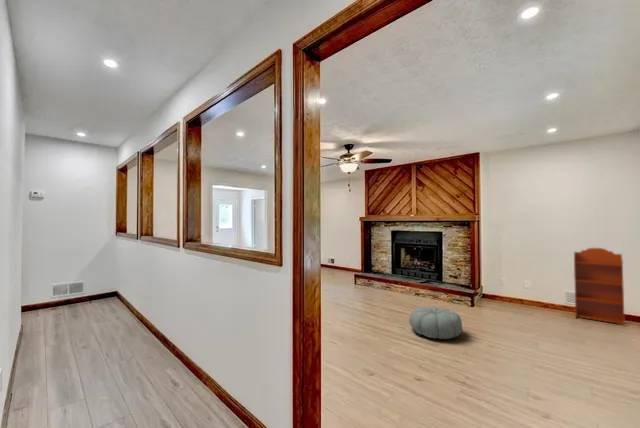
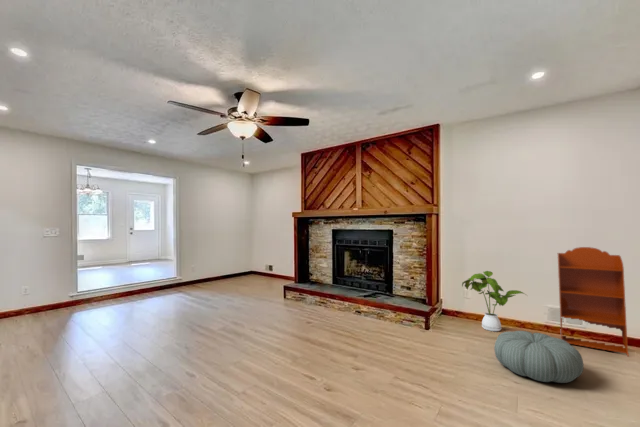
house plant: none [499,265,551,309] -> present [462,271,524,331]
pouf: present [409,307,462,339] -> present [494,331,584,383]

